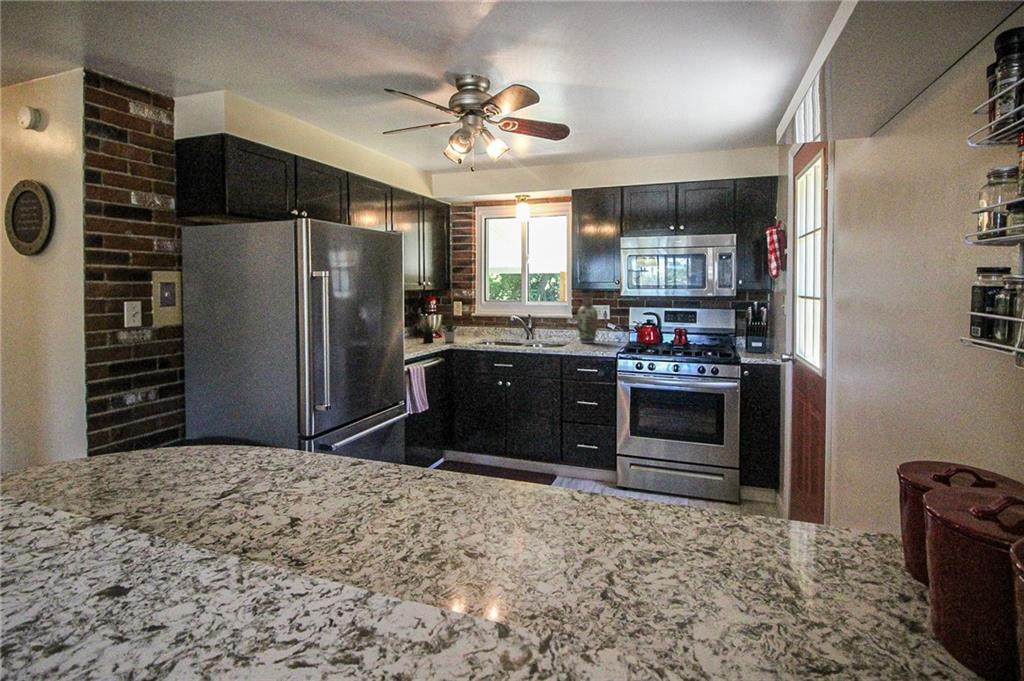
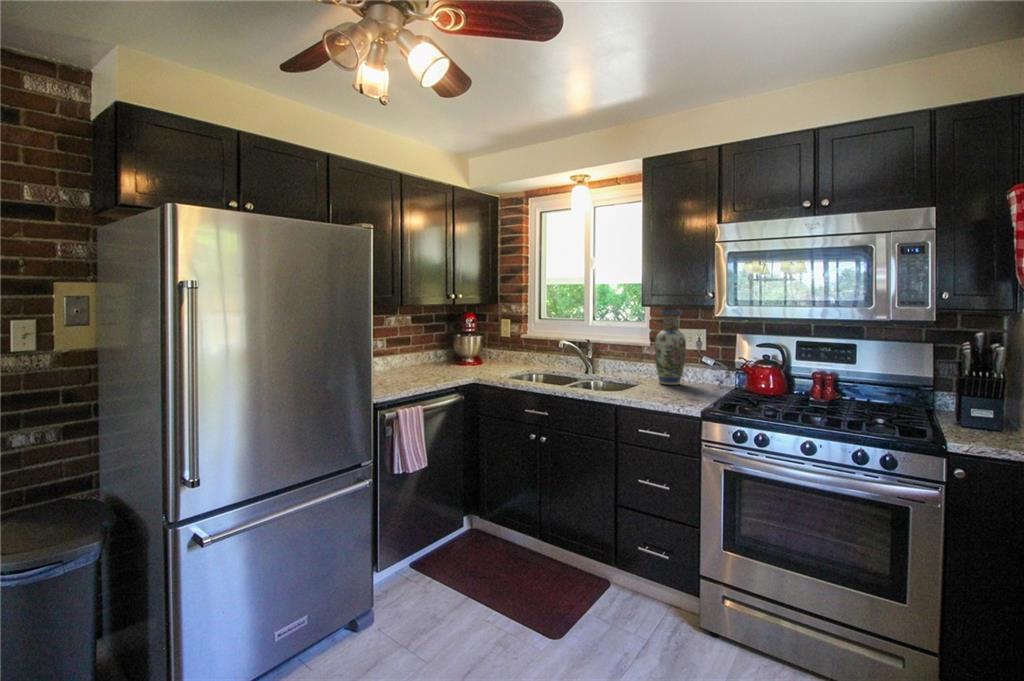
succulent plant: present [421,321,457,342] -> none [439,342,494,373]

